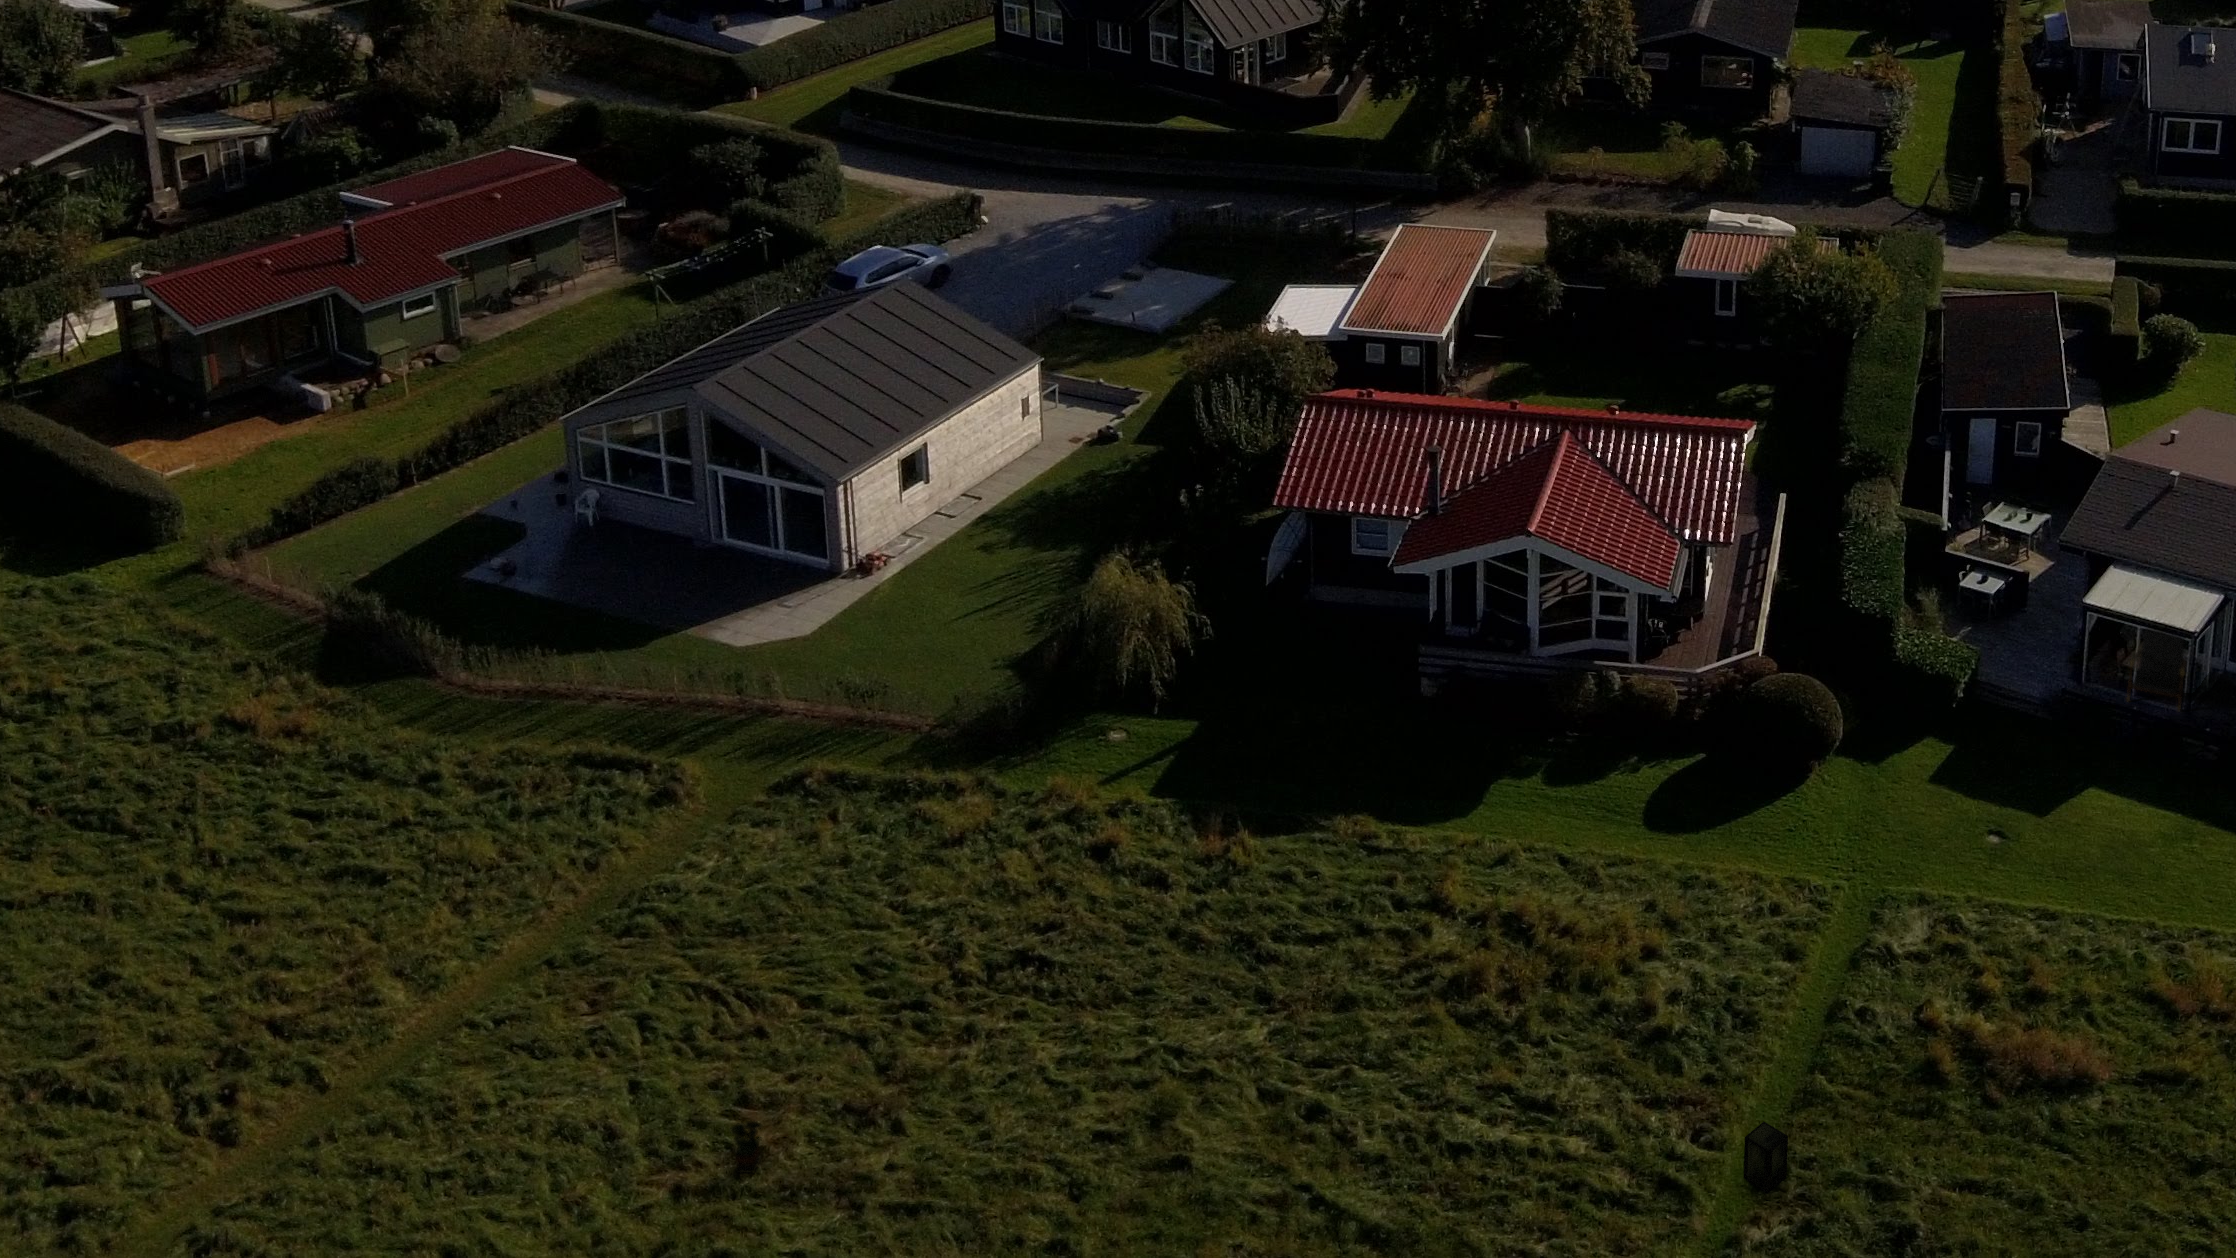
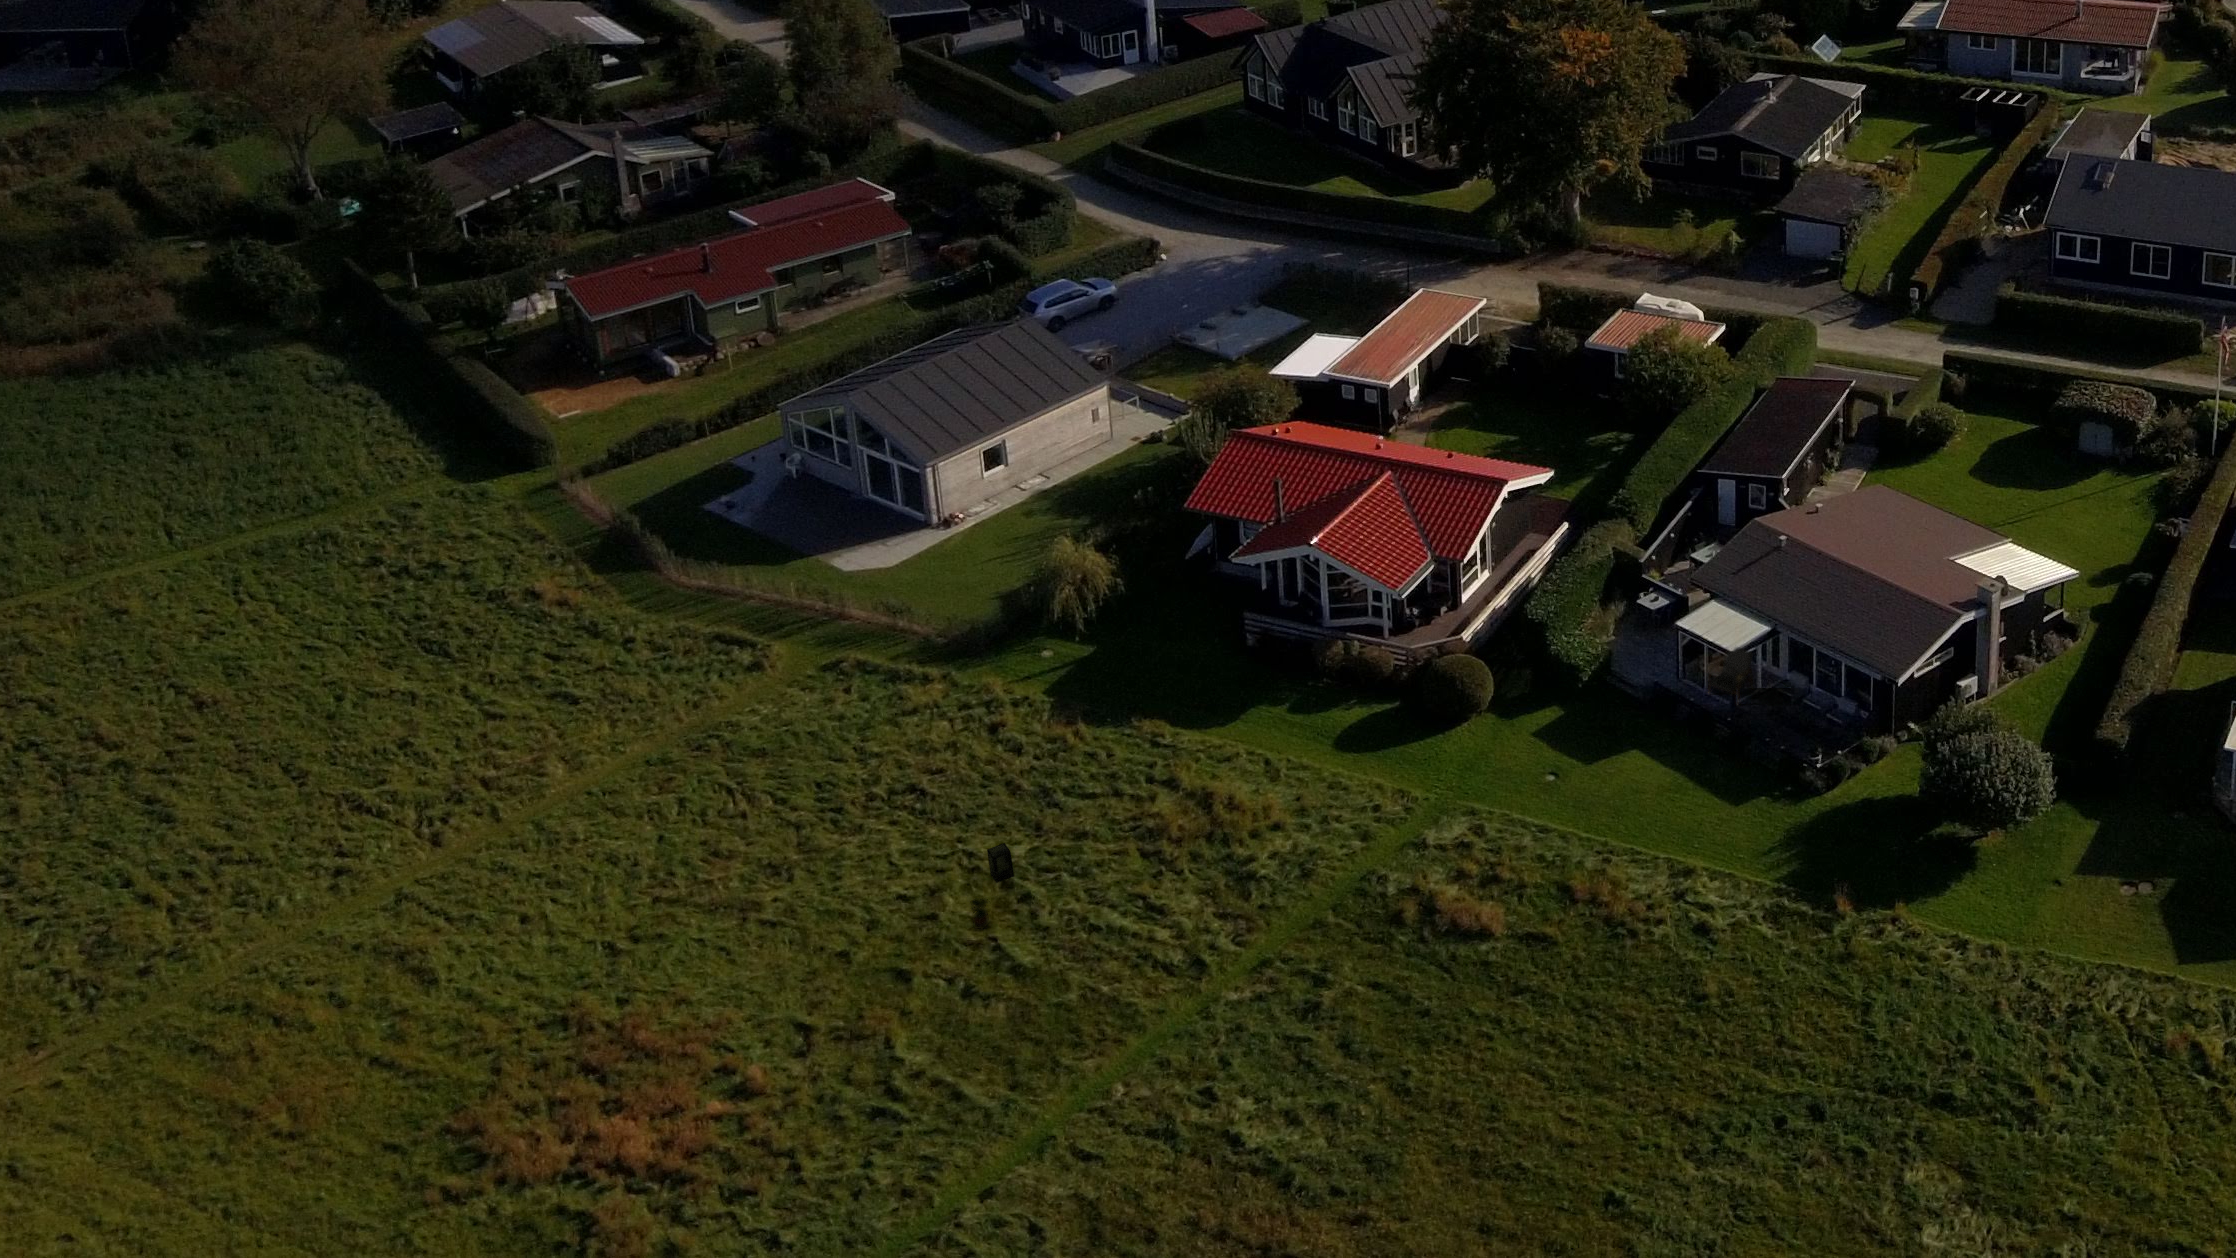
potted tree: present [730,1121,762,1173] -> present [970,899,990,929]
storage box: present [1743,1122,1788,1194] -> present [987,843,1014,883]

